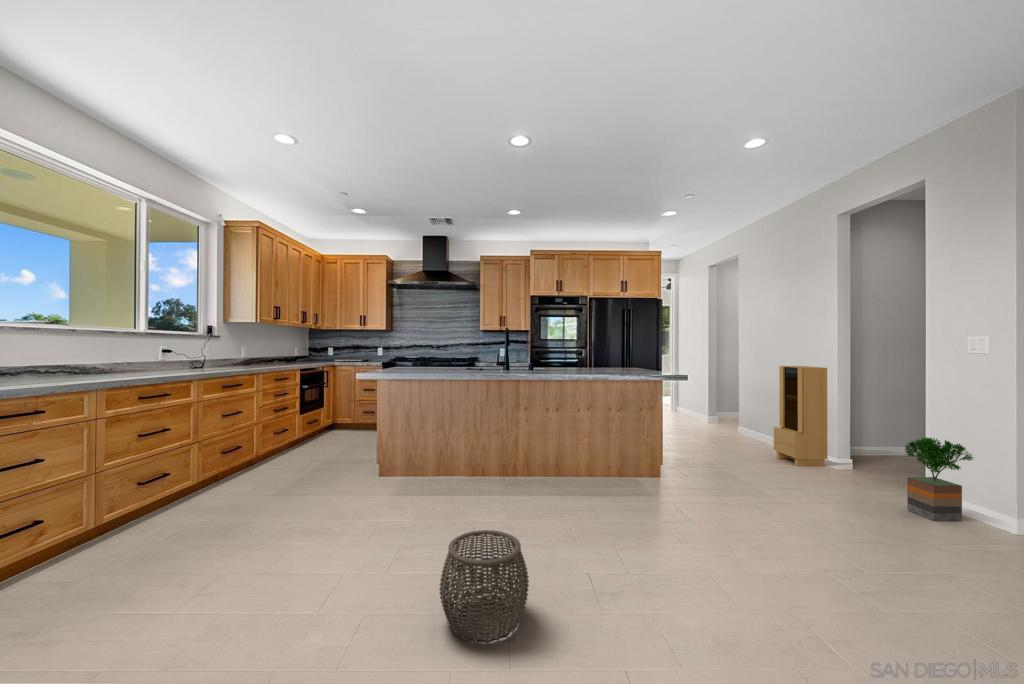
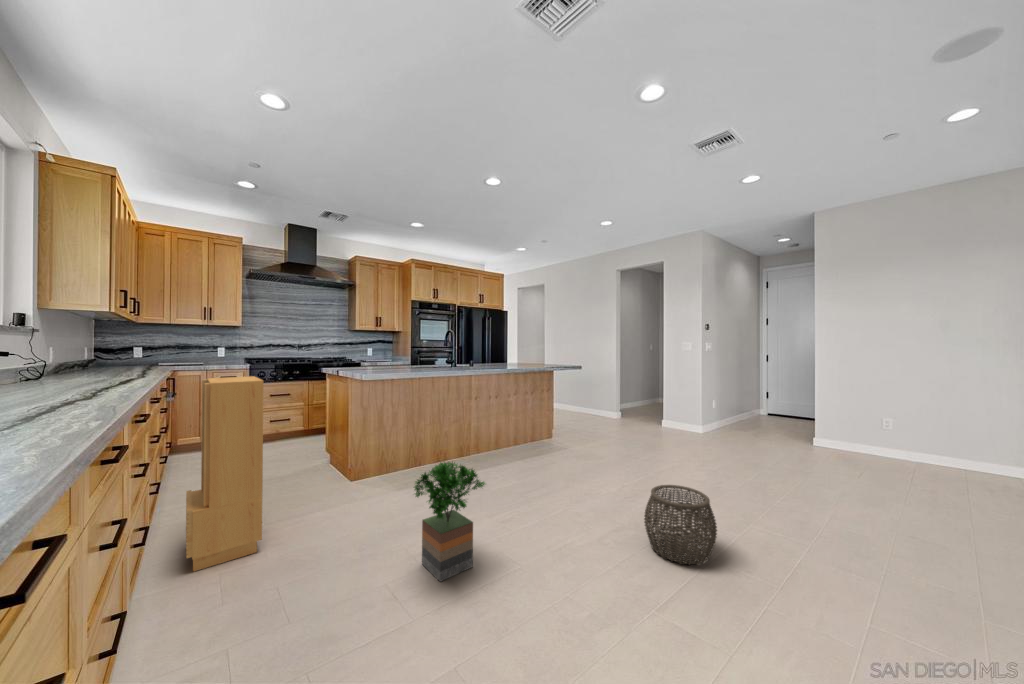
storage cabinet: present [773,366,827,466] -> present [186,376,263,571]
potted tree: present [905,437,973,521] -> present [414,462,485,582]

